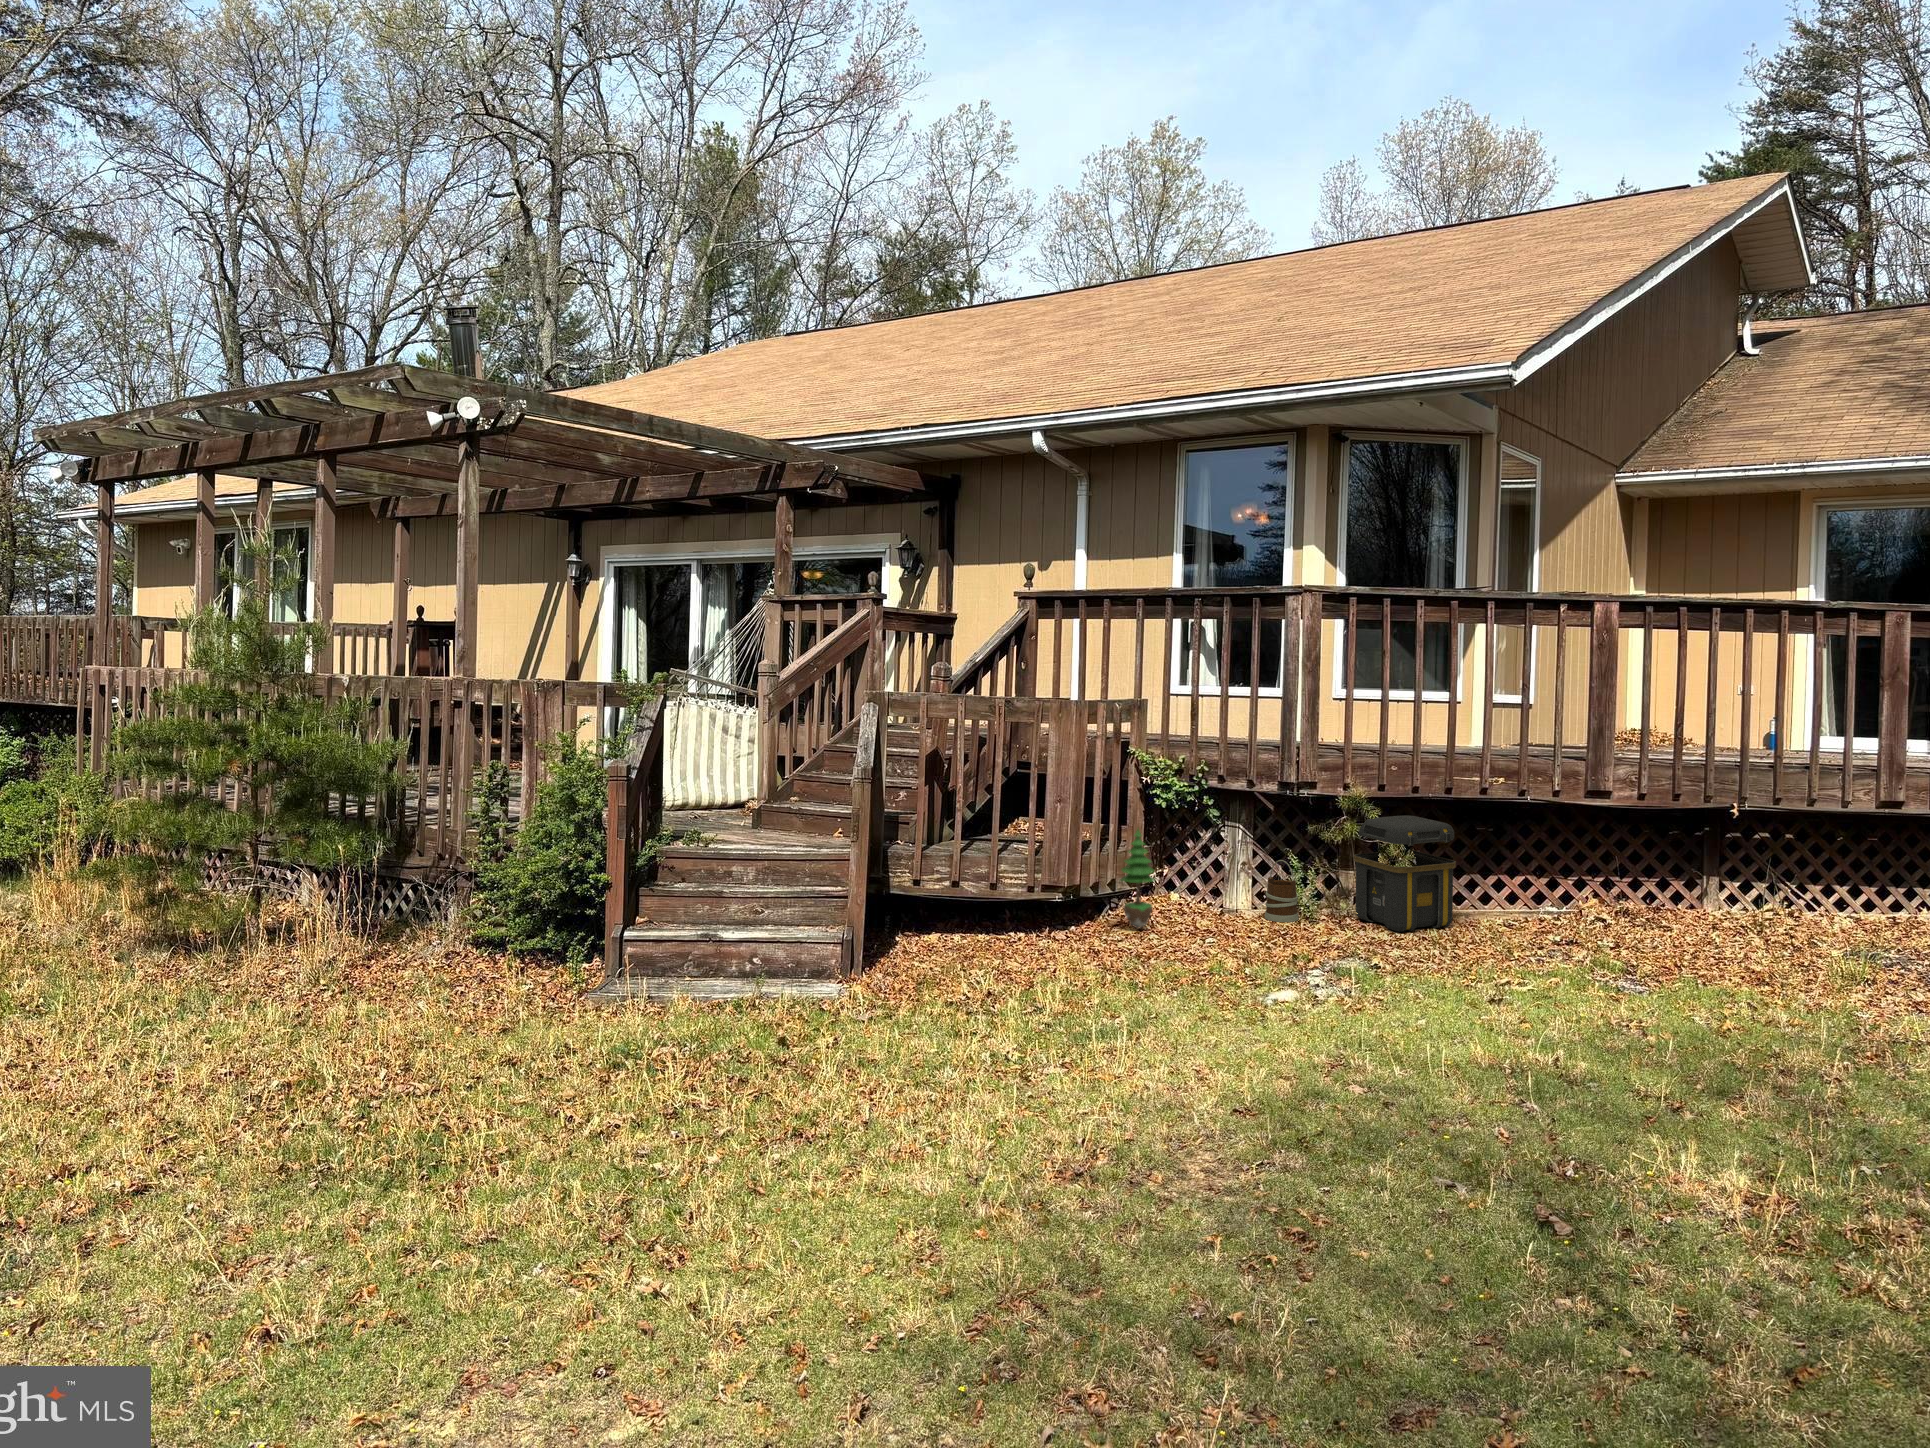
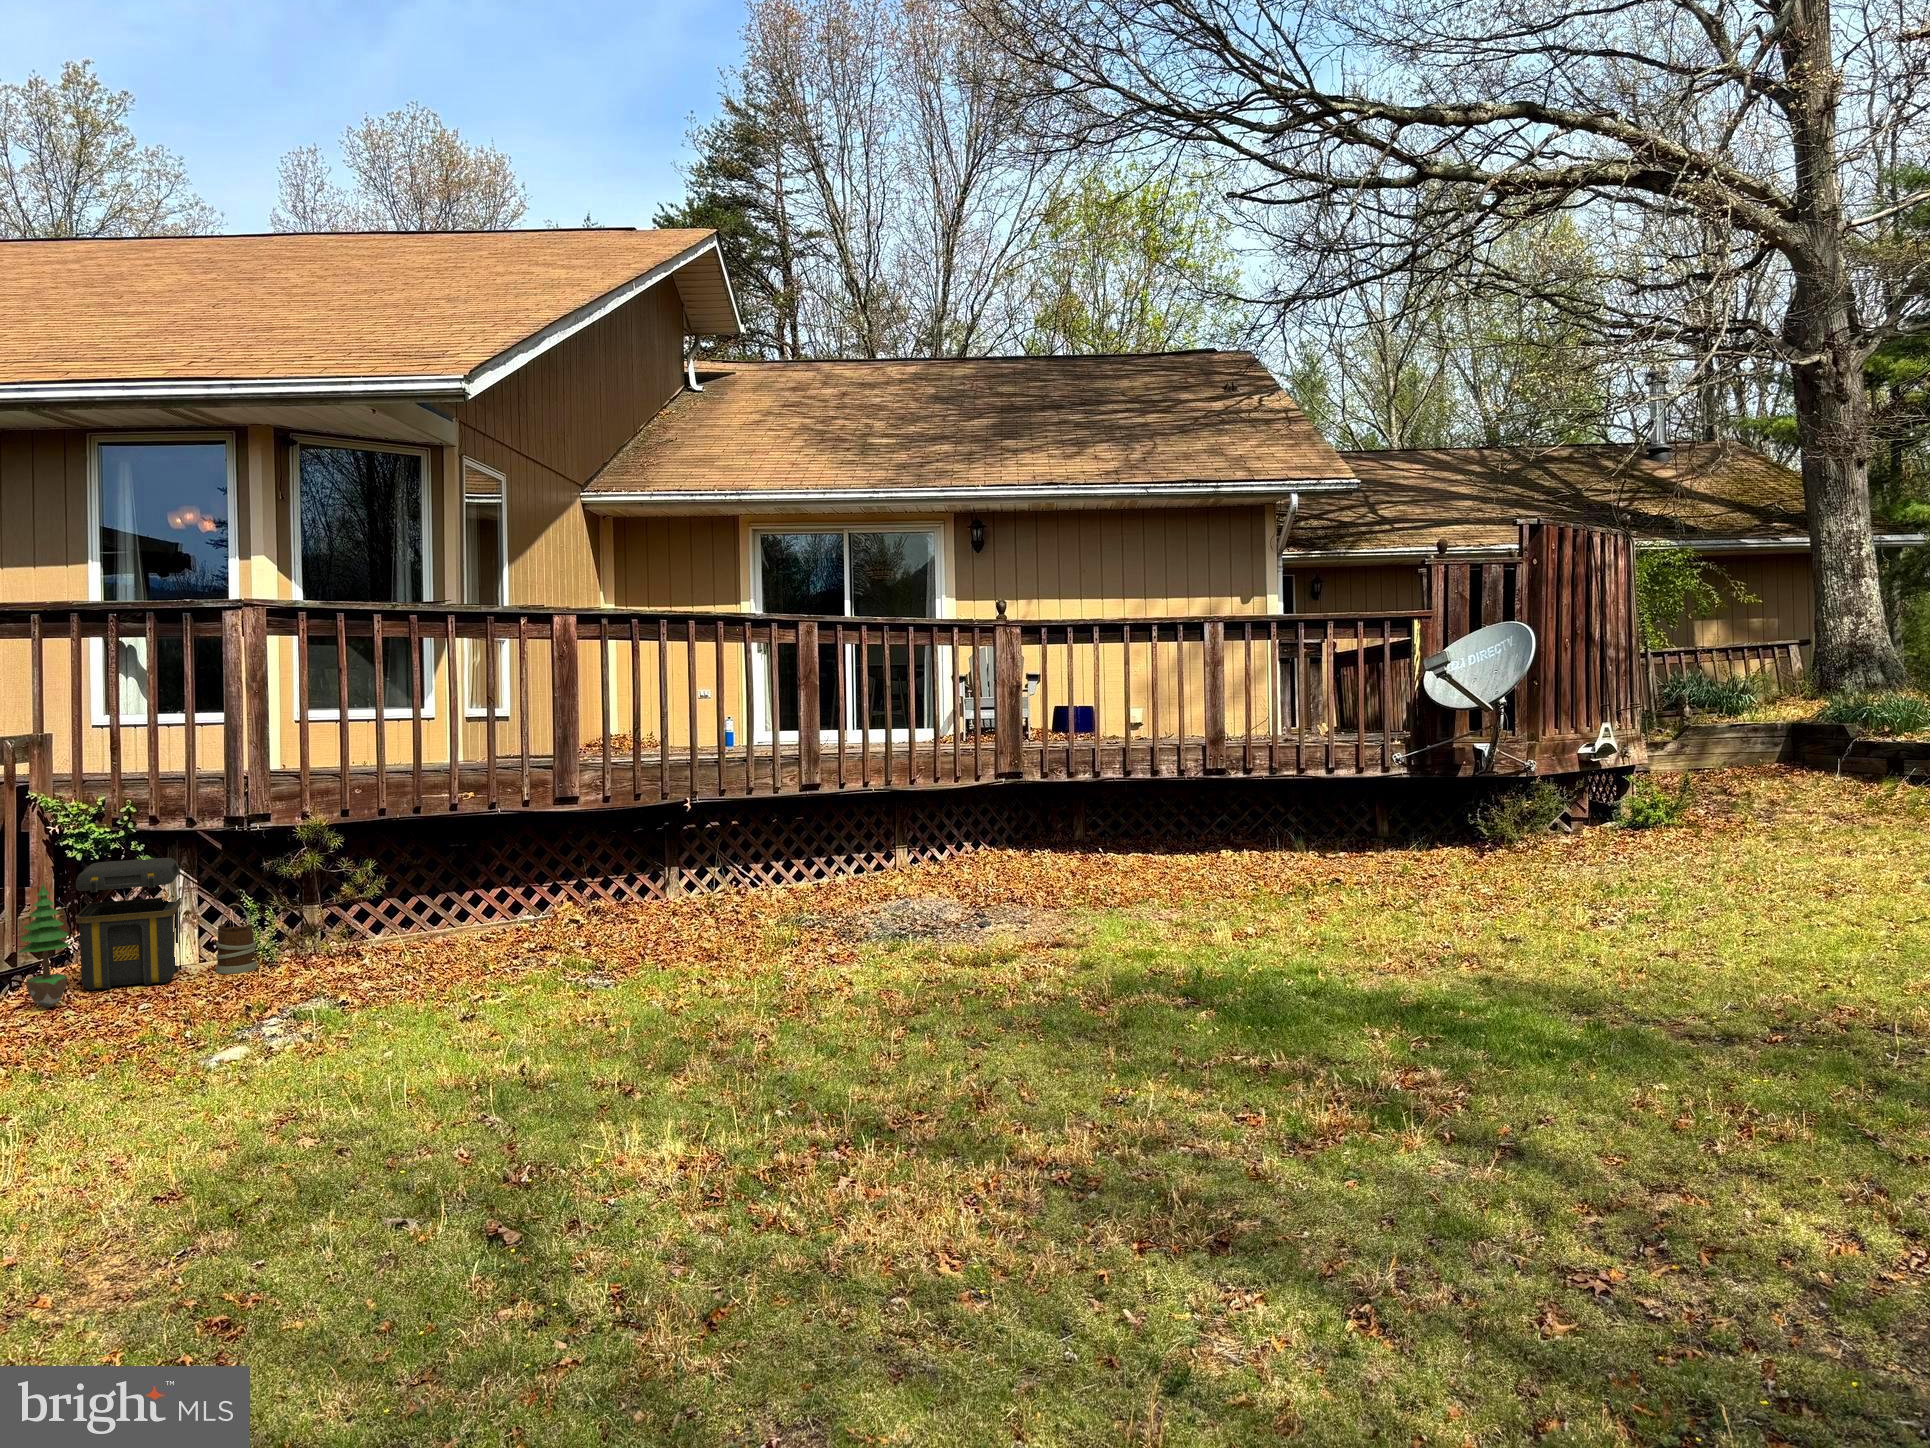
toolbox: present [1354,815,1456,932] -> present [76,858,181,990]

